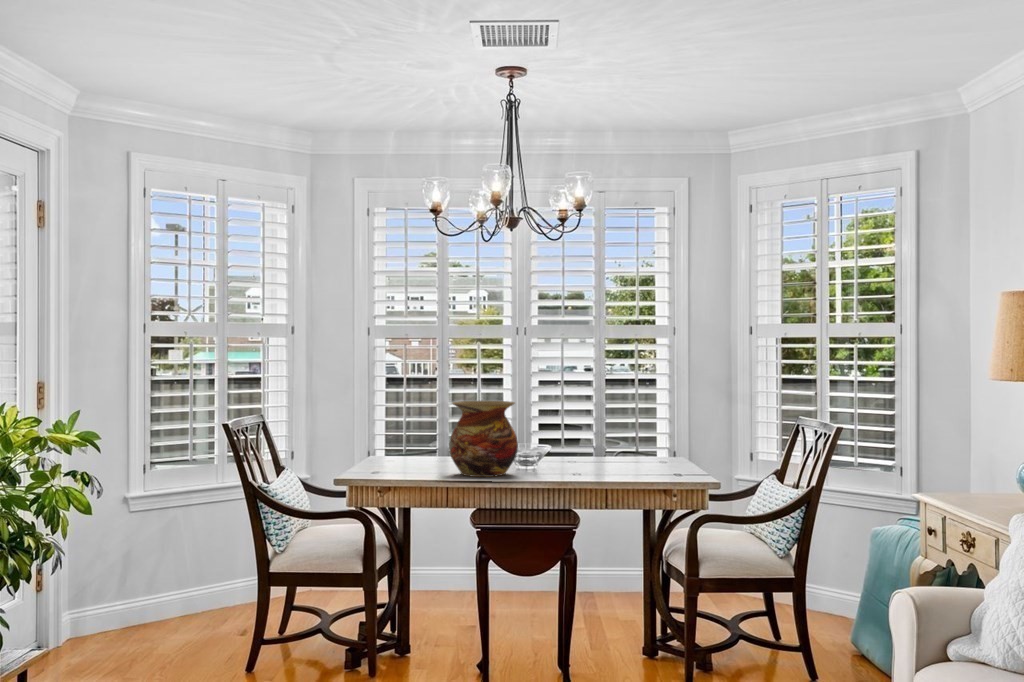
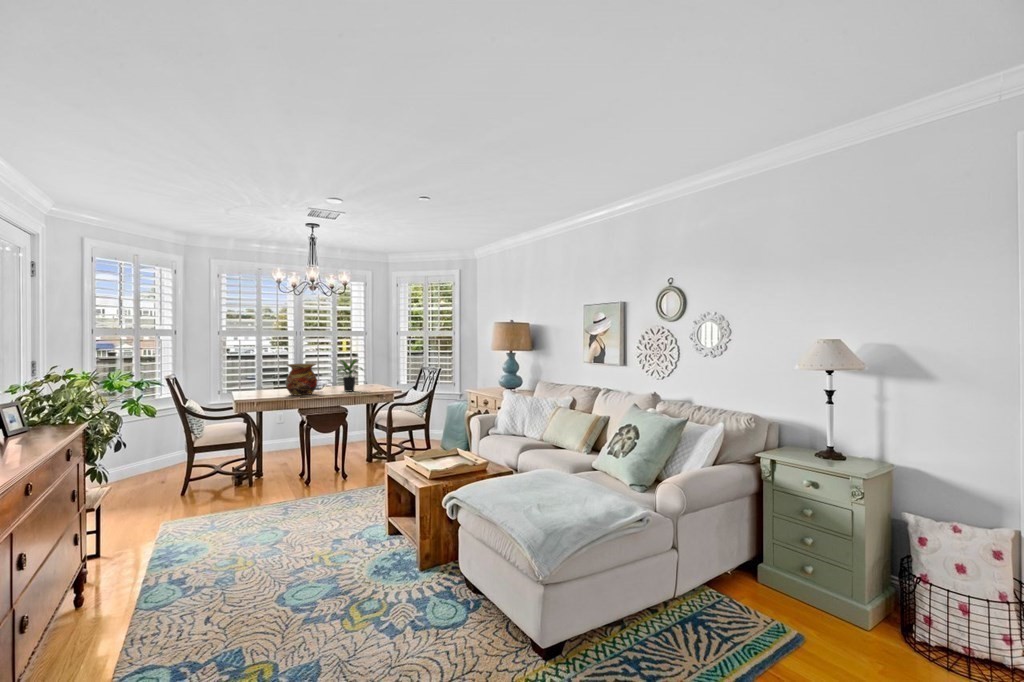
potted plant: none [559,392,631,475] -> present [337,359,363,392]

